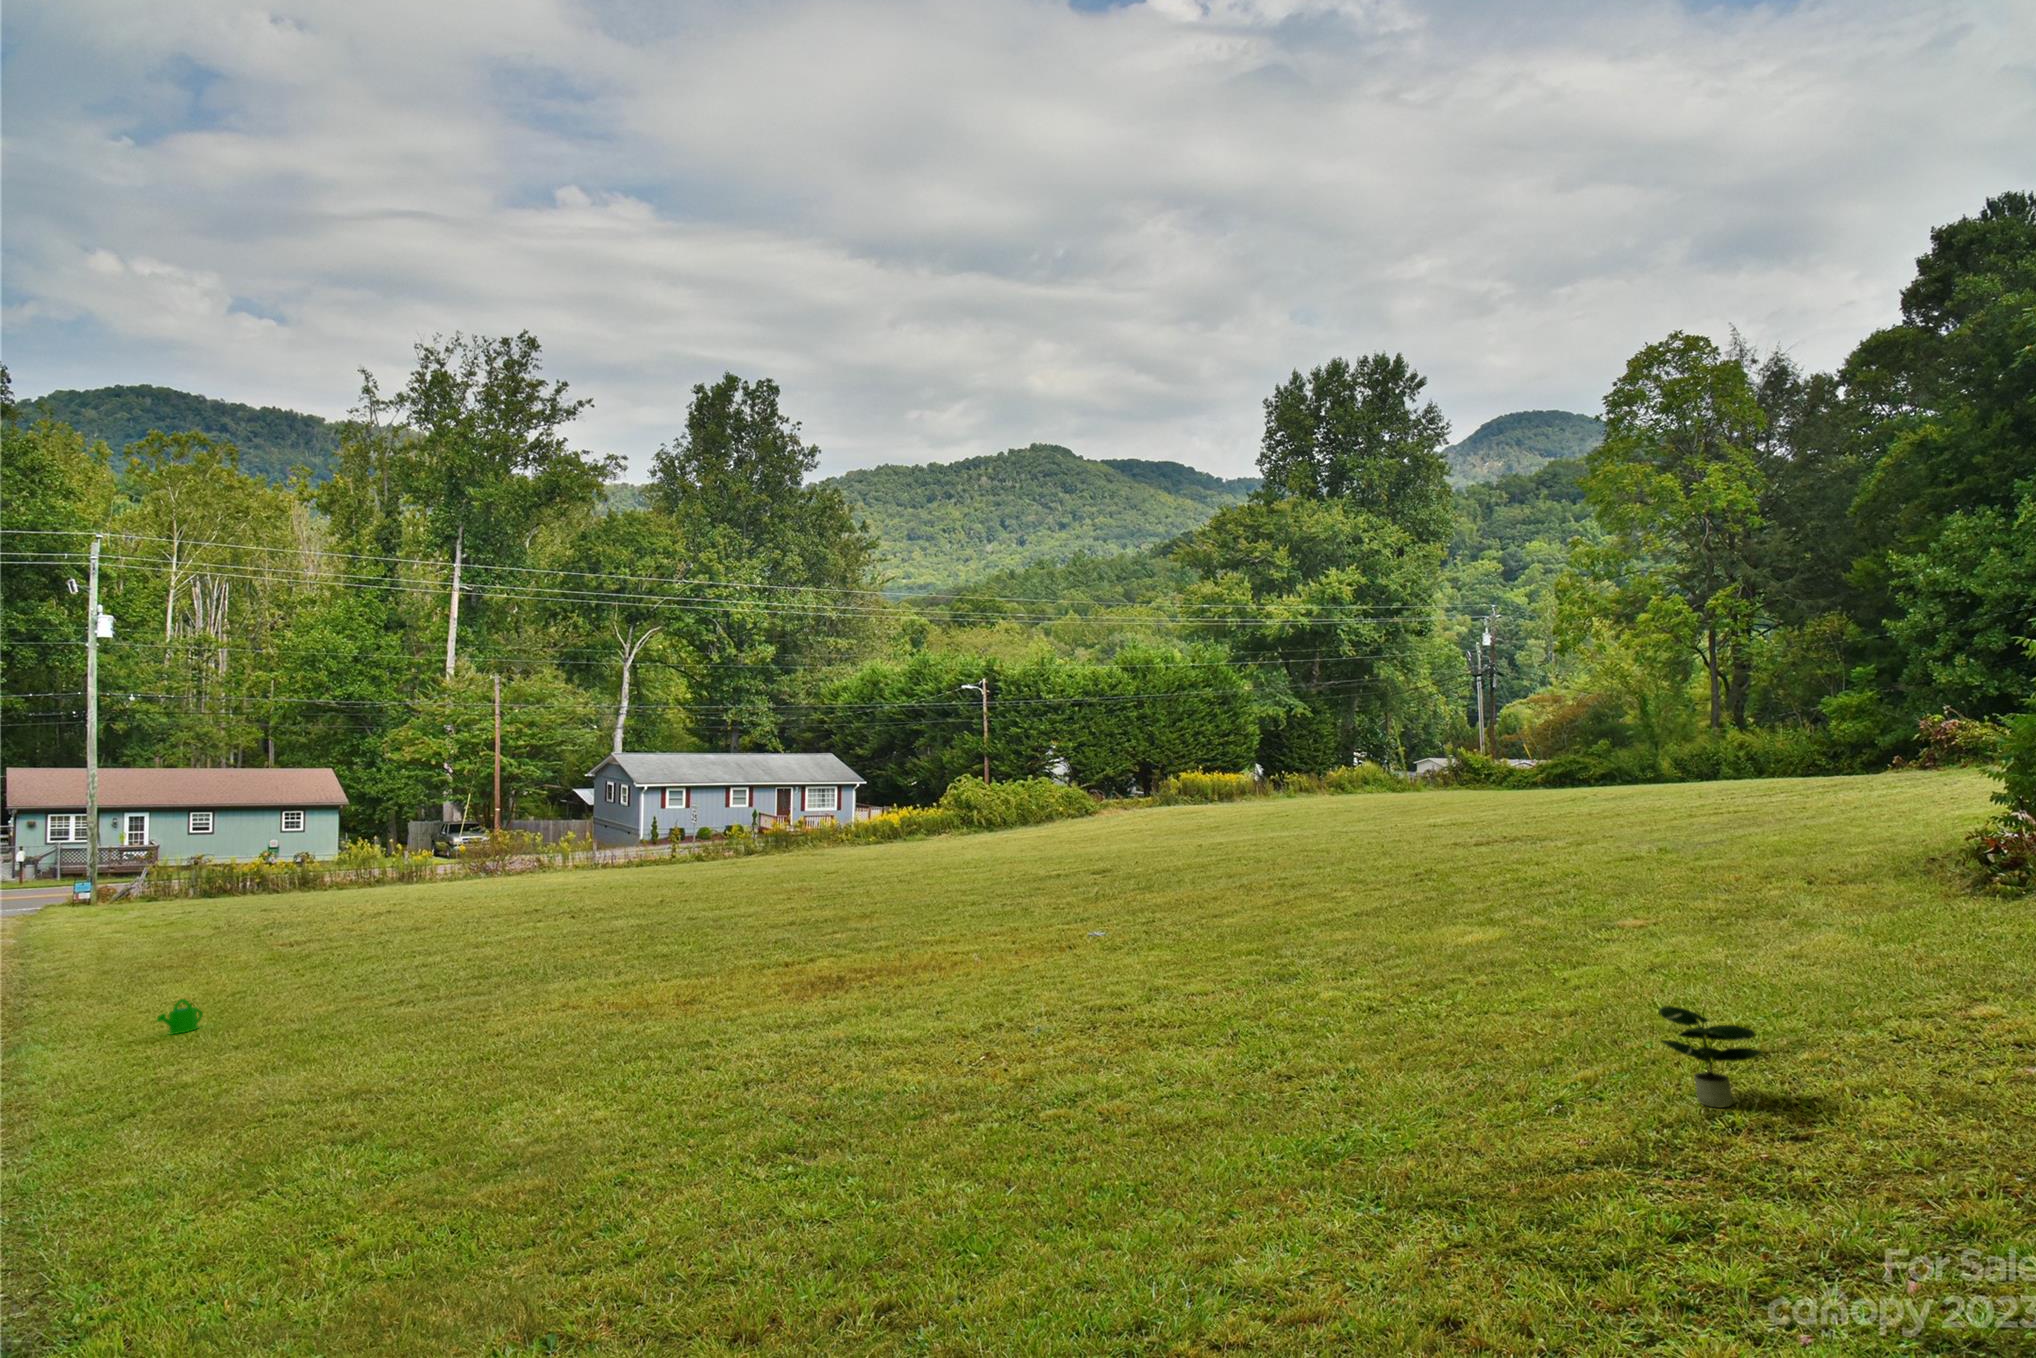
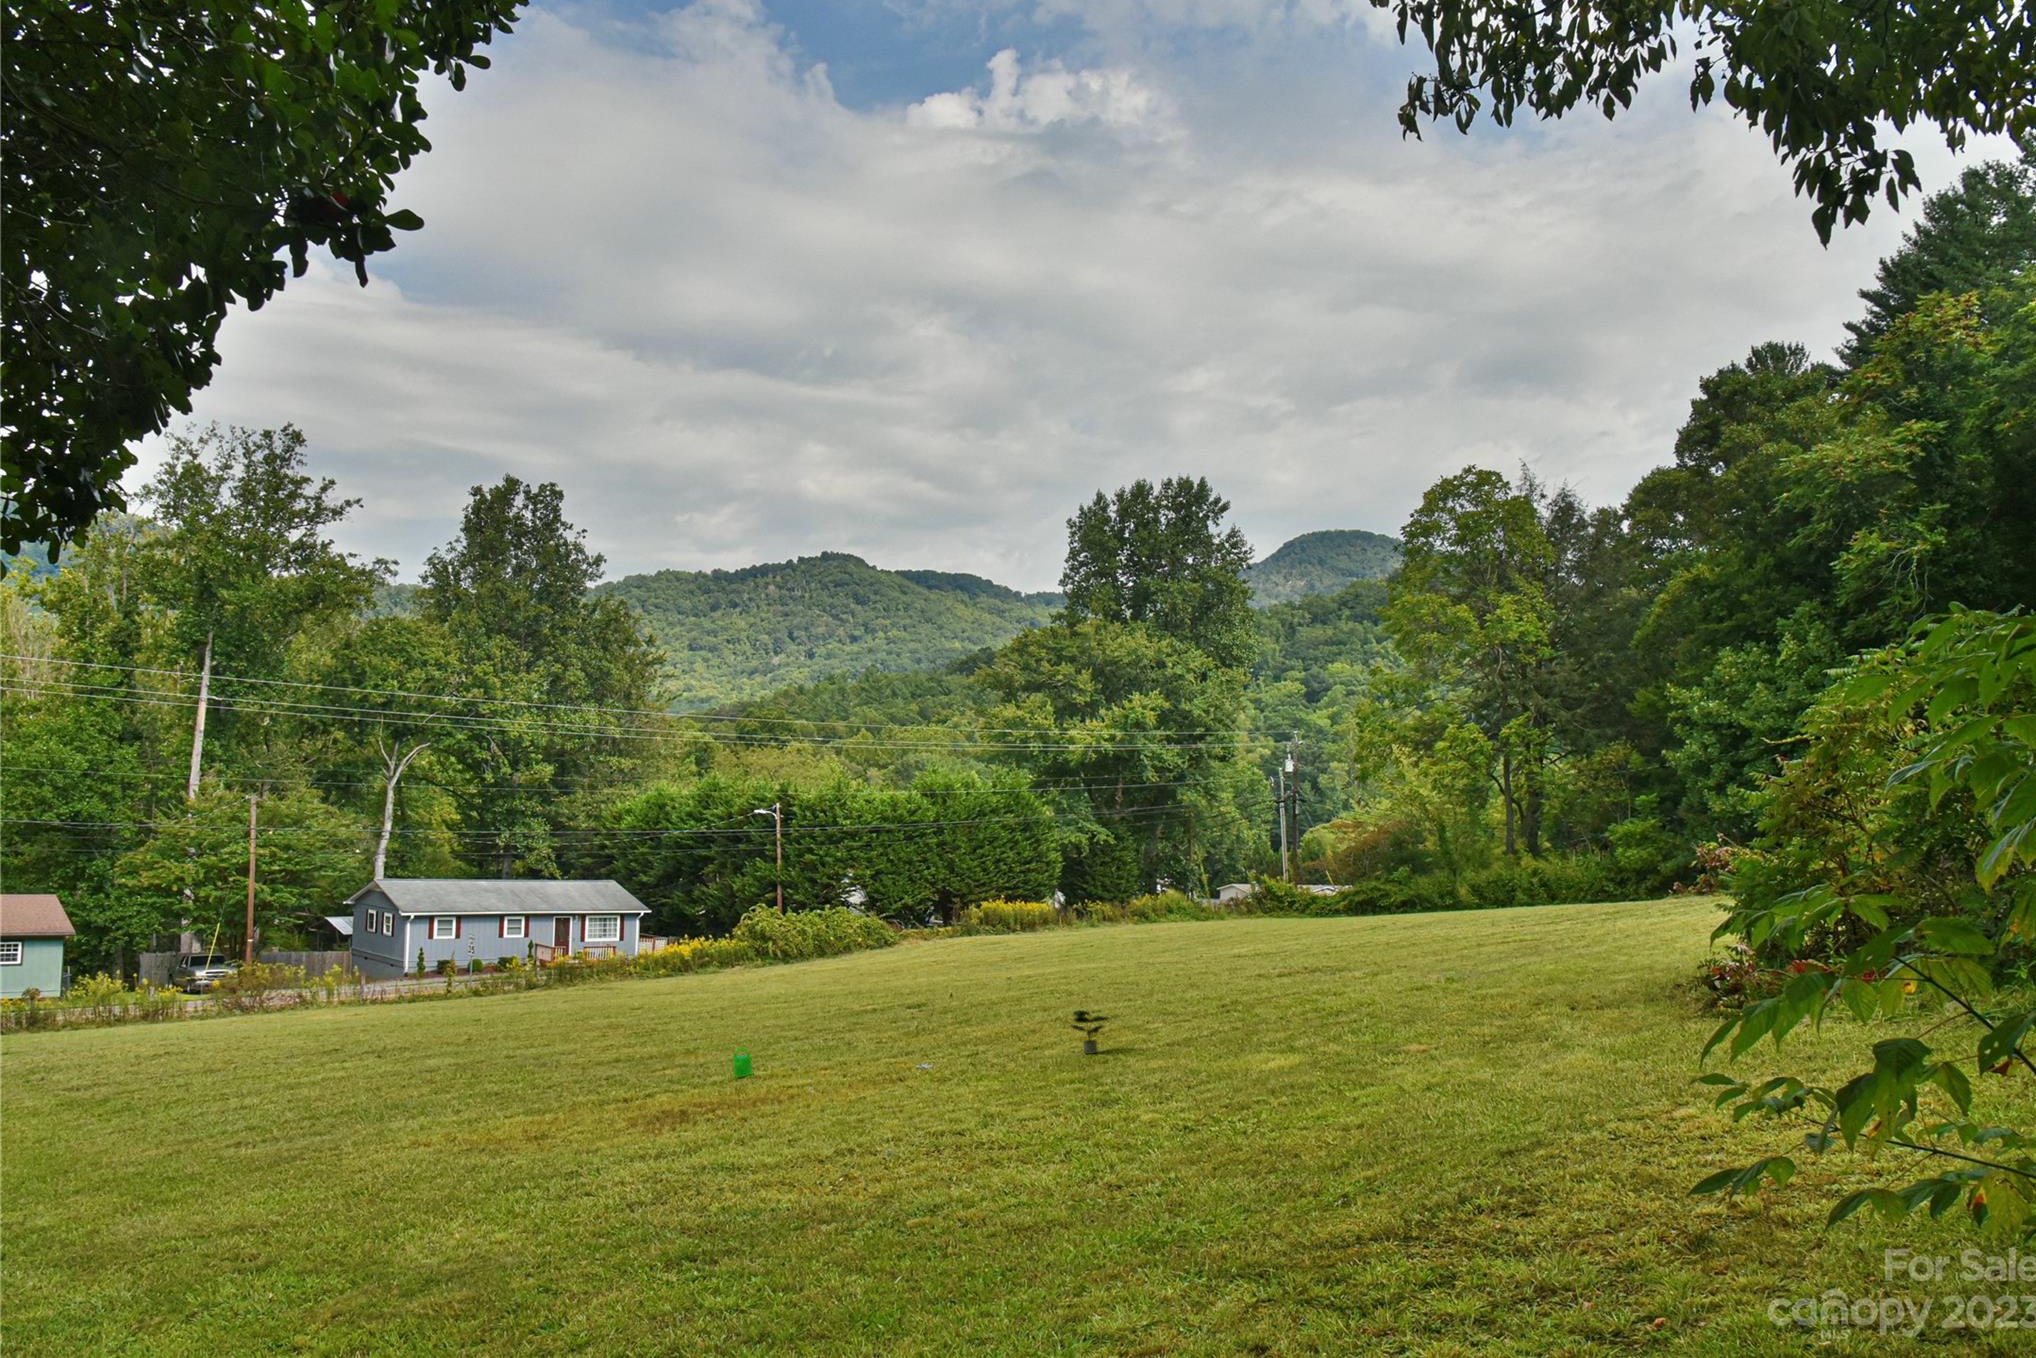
watering can: present [157,999,203,1035] -> present [733,1047,753,1077]

